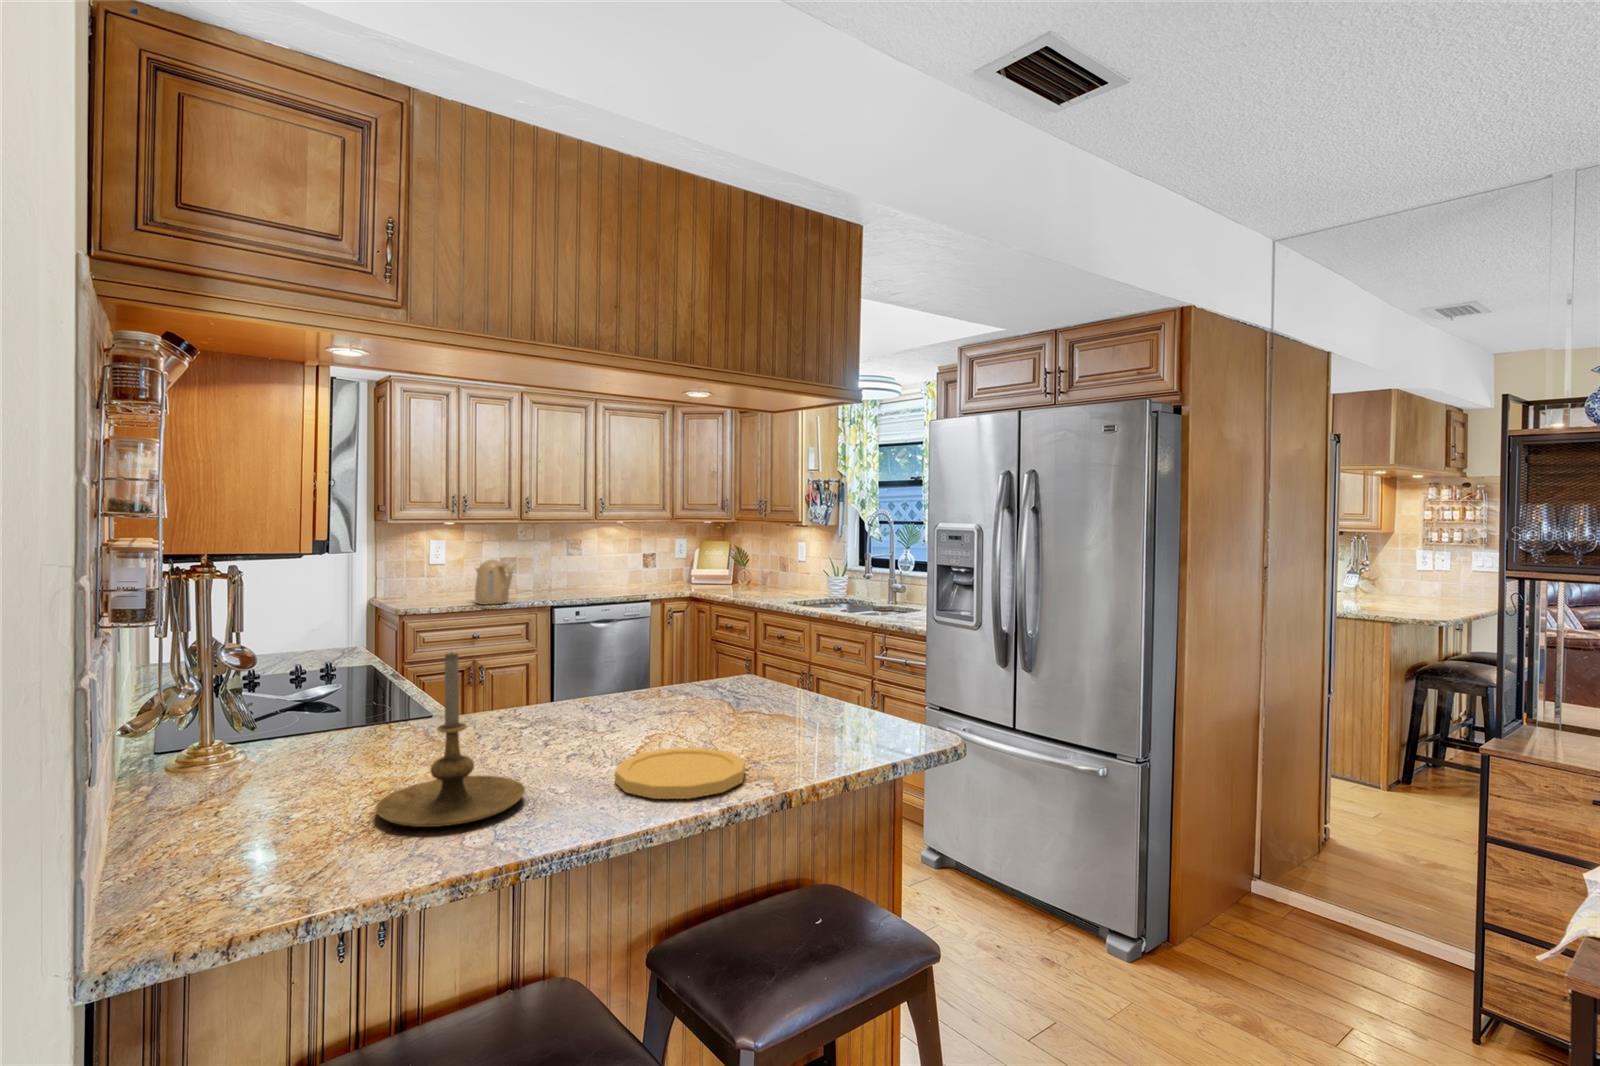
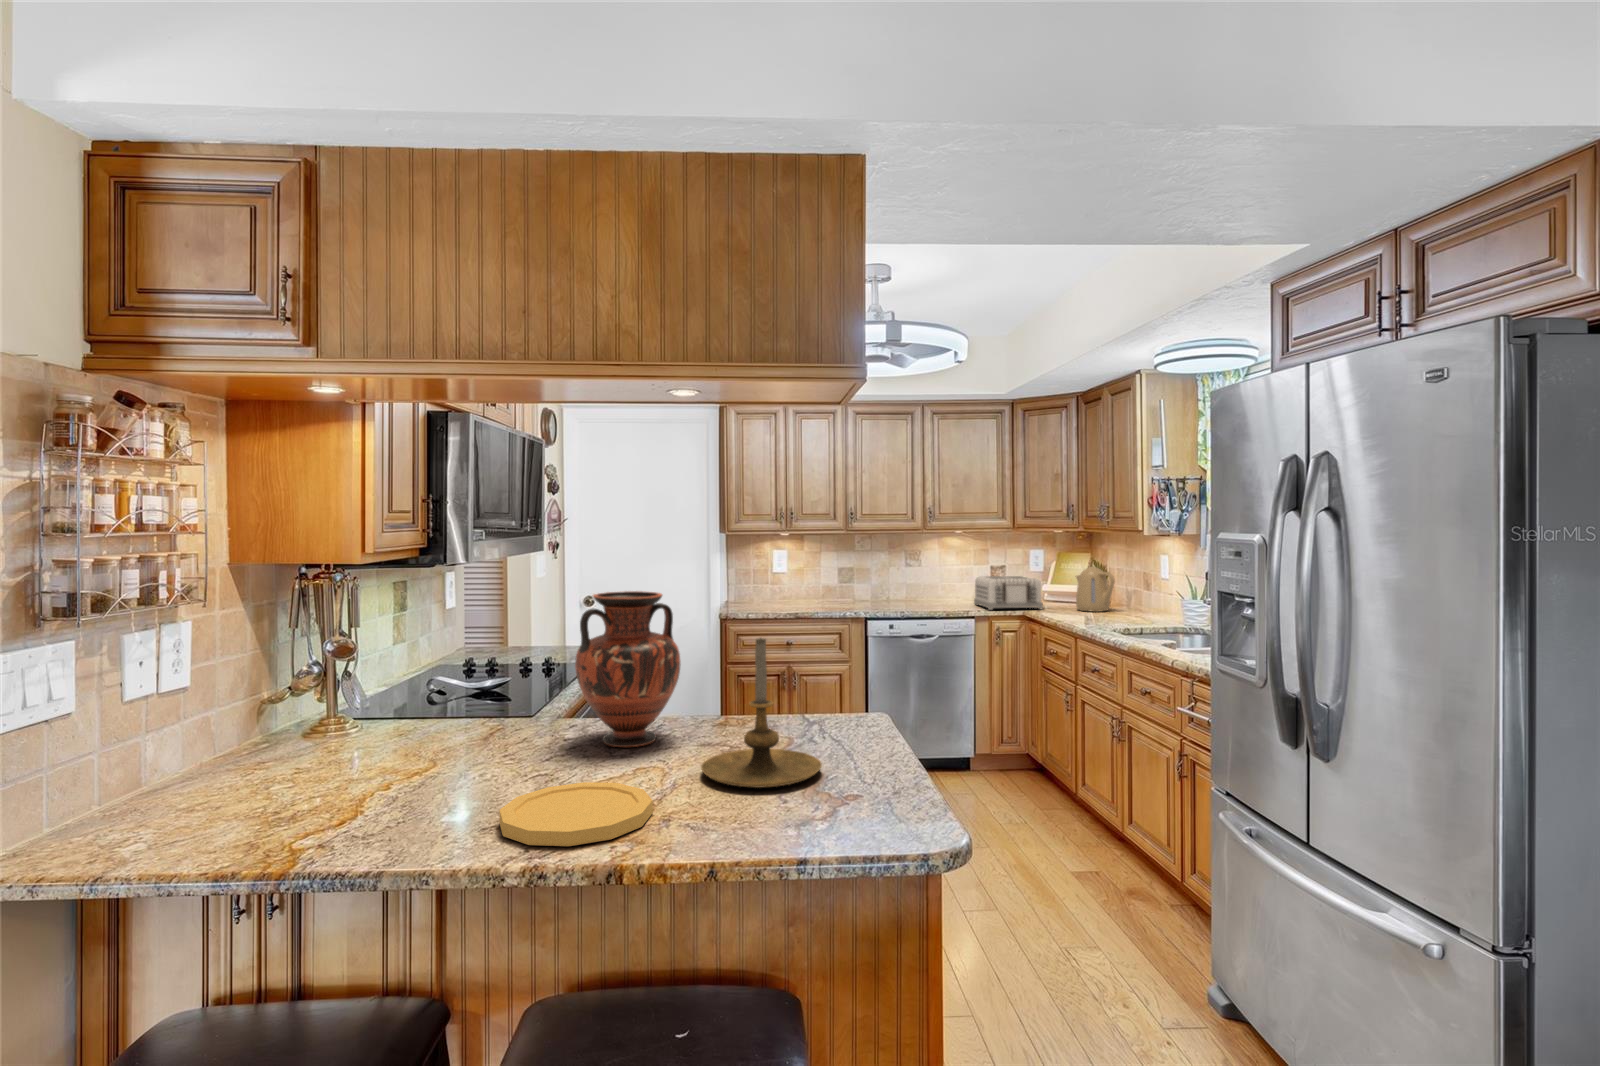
kettle: present [475,559,513,605] -> present [1075,567,1115,612]
toaster: none [638,562,705,593] -> present [974,576,1043,610]
vase: none [531,582,632,730] -> present [575,591,681,747]
candle holder: present [376,653,525,827] -> present [701,638,822,788]

